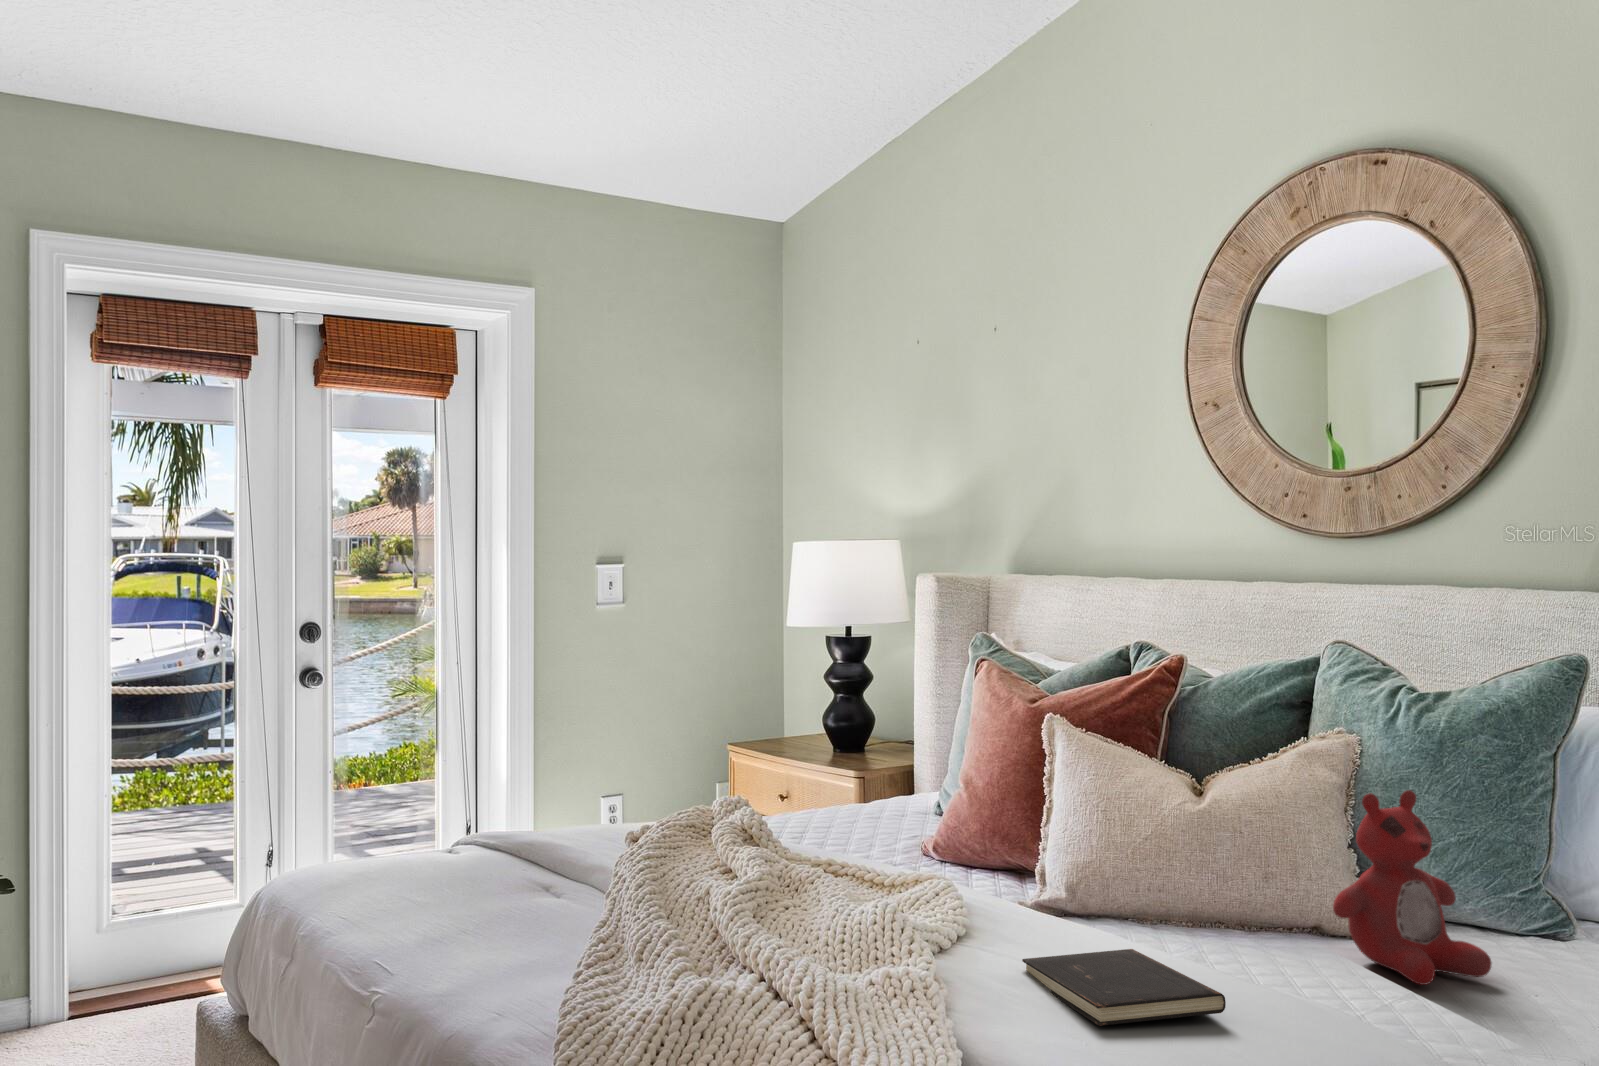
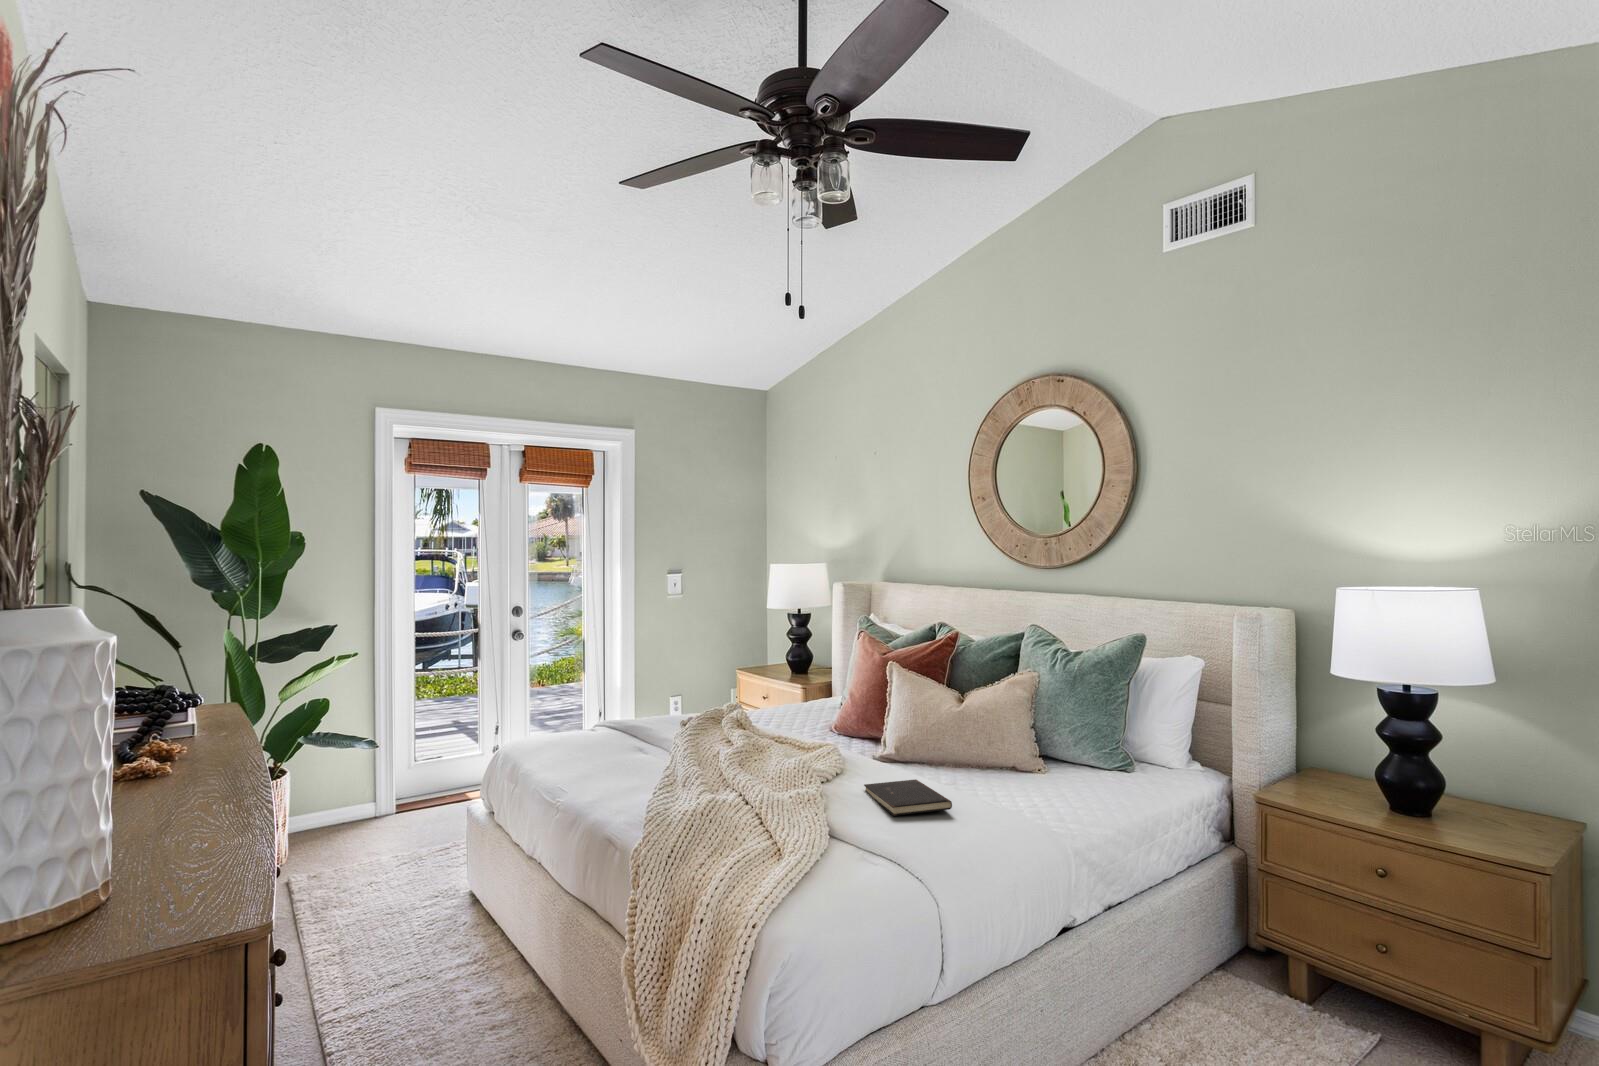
stuffed bear: present [1333,790,1491,985] -> none [1016,702,1088,795]

